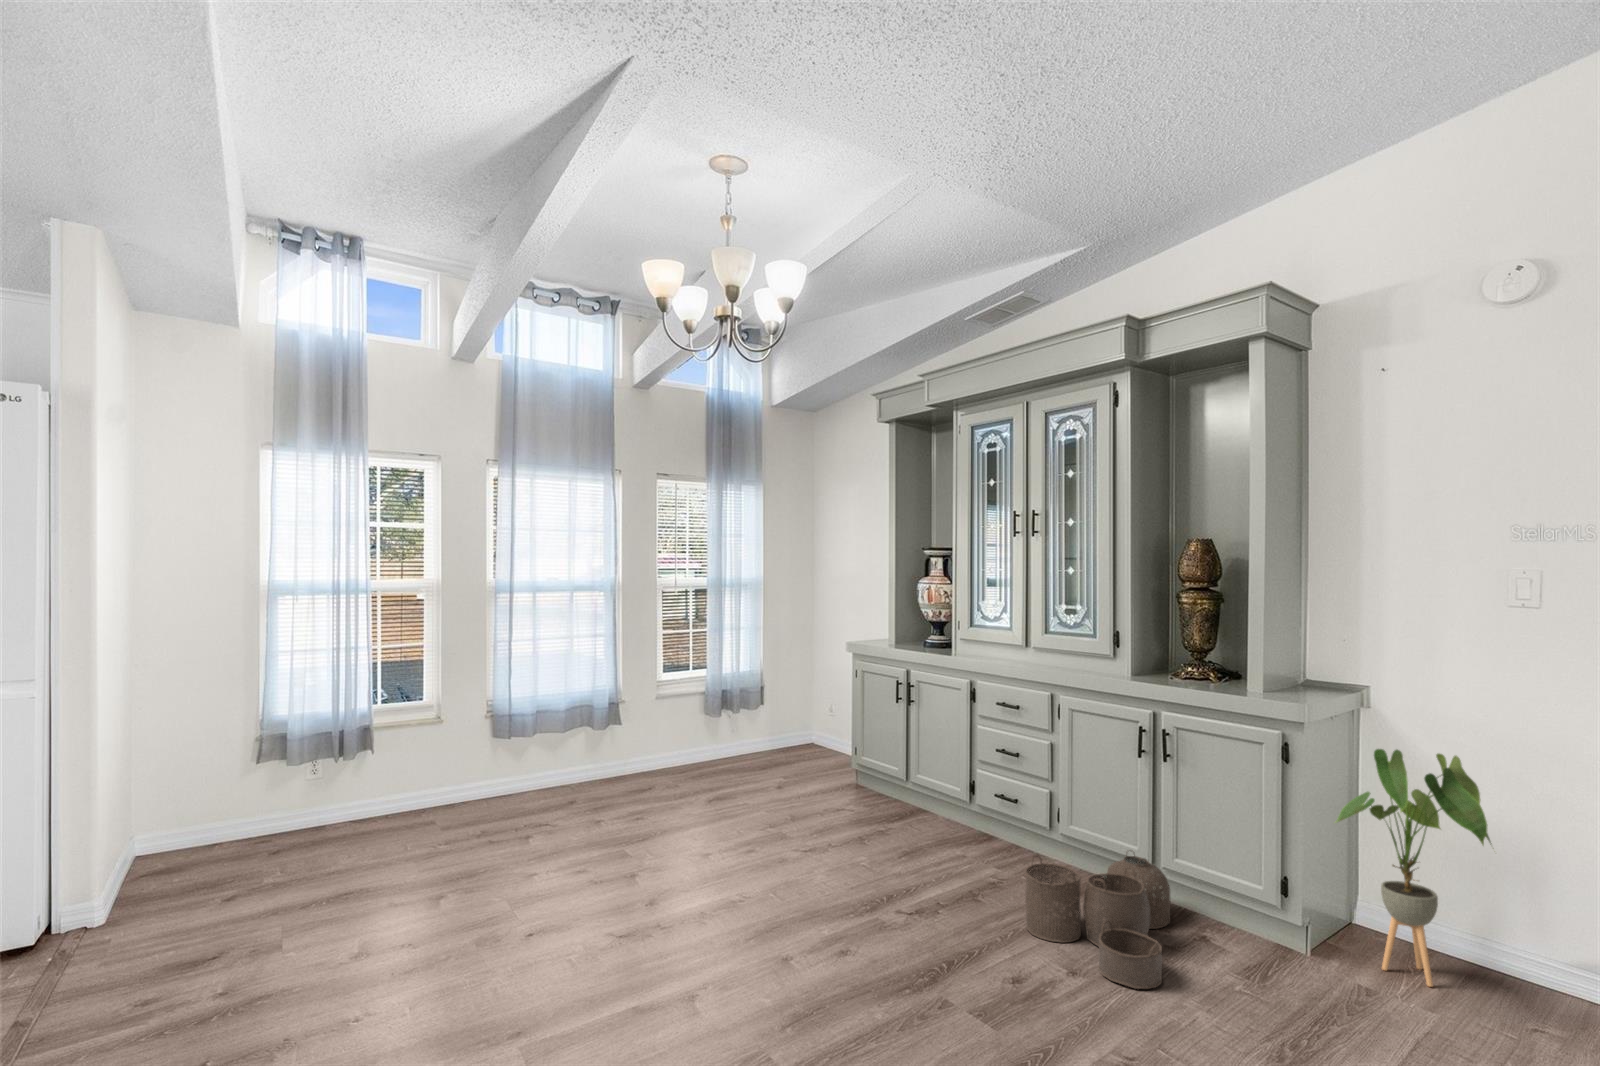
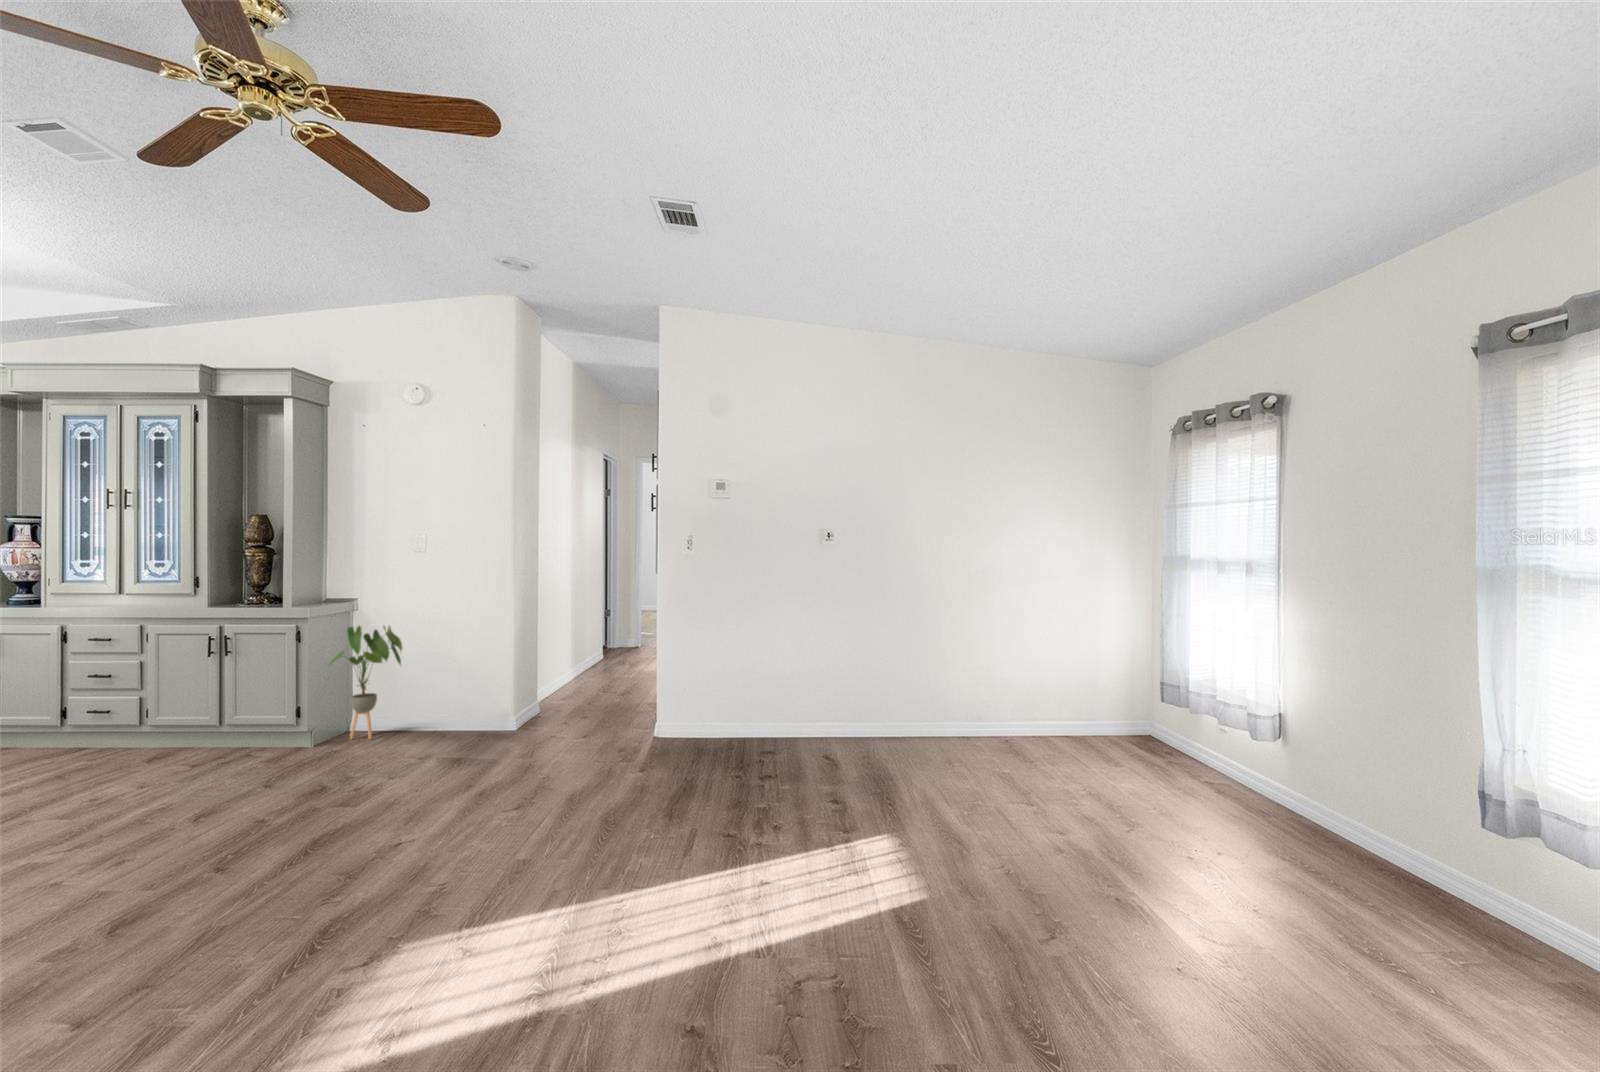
woven basket: present [1025,855,1170,989] -> none [103,715,227,784]

